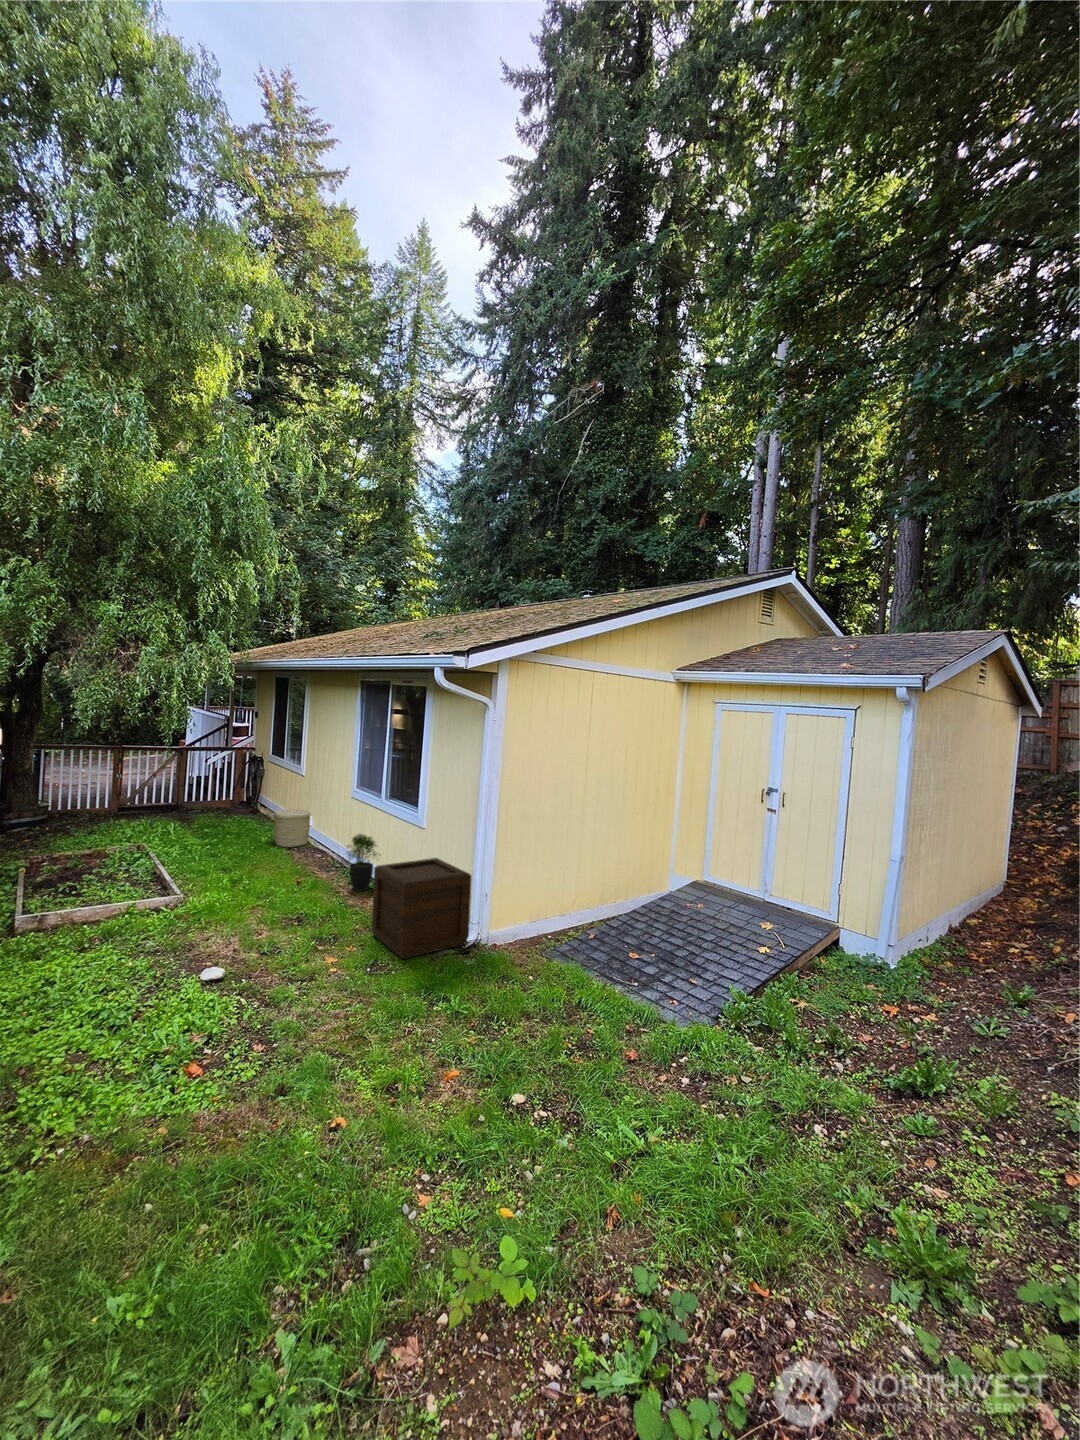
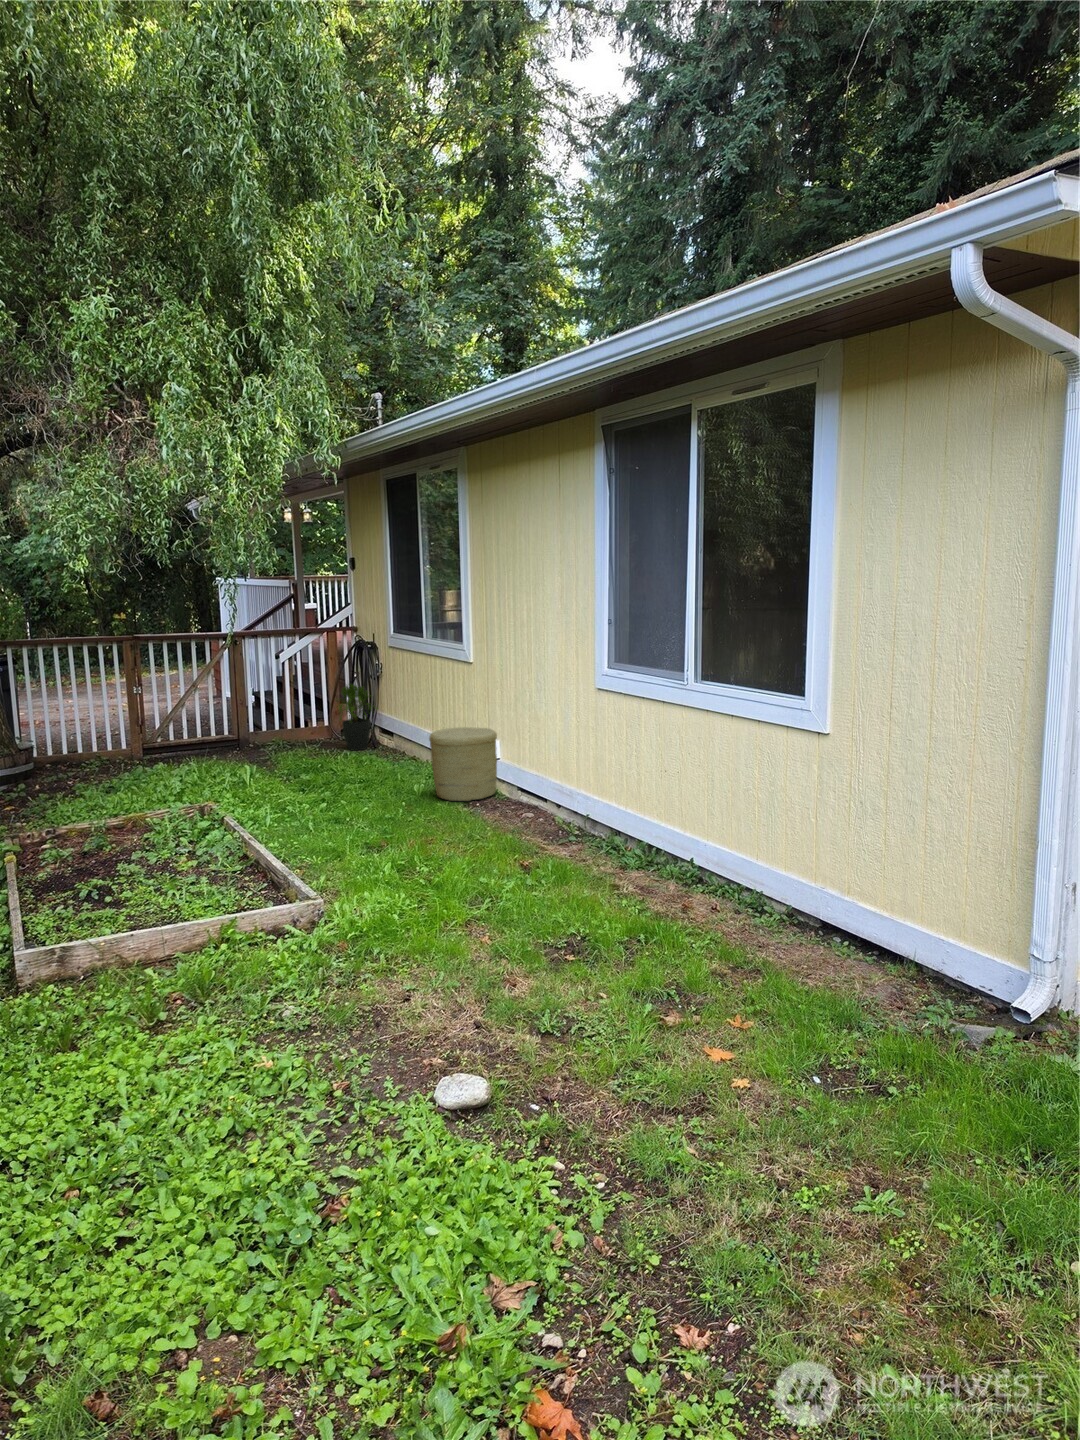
potted plant: present [347,834,381,891] -> present [336,684,378,750]
wooden crate: present [372,858,472,959] -> none [768,798,1041,1050]

